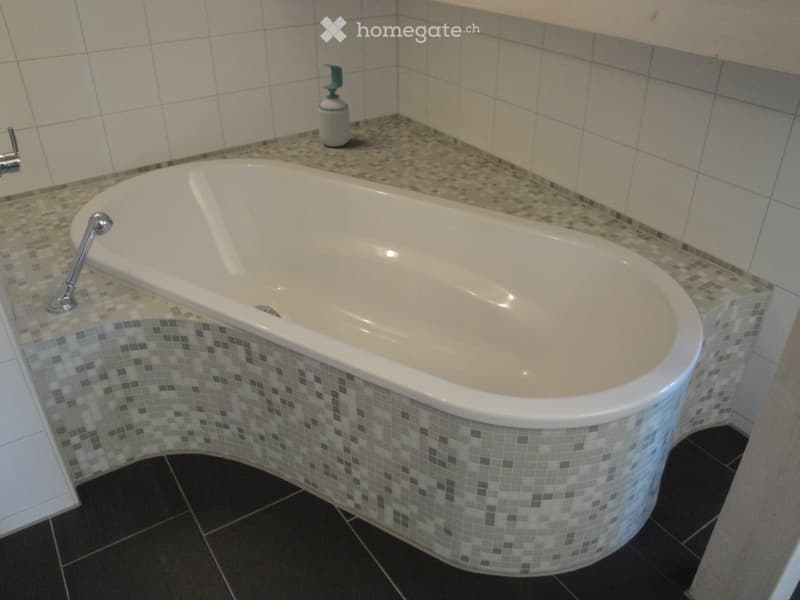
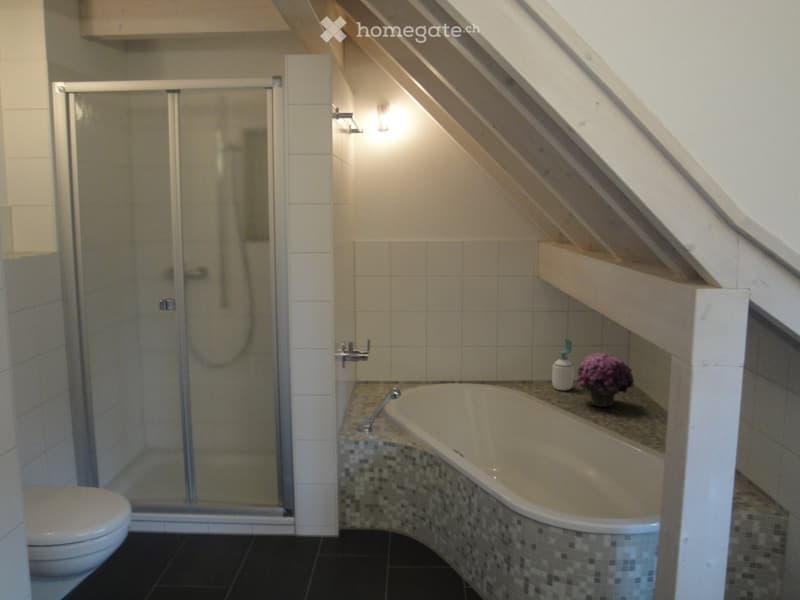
flower: none [368,81,452,164] -> present [577,353,634,407]

